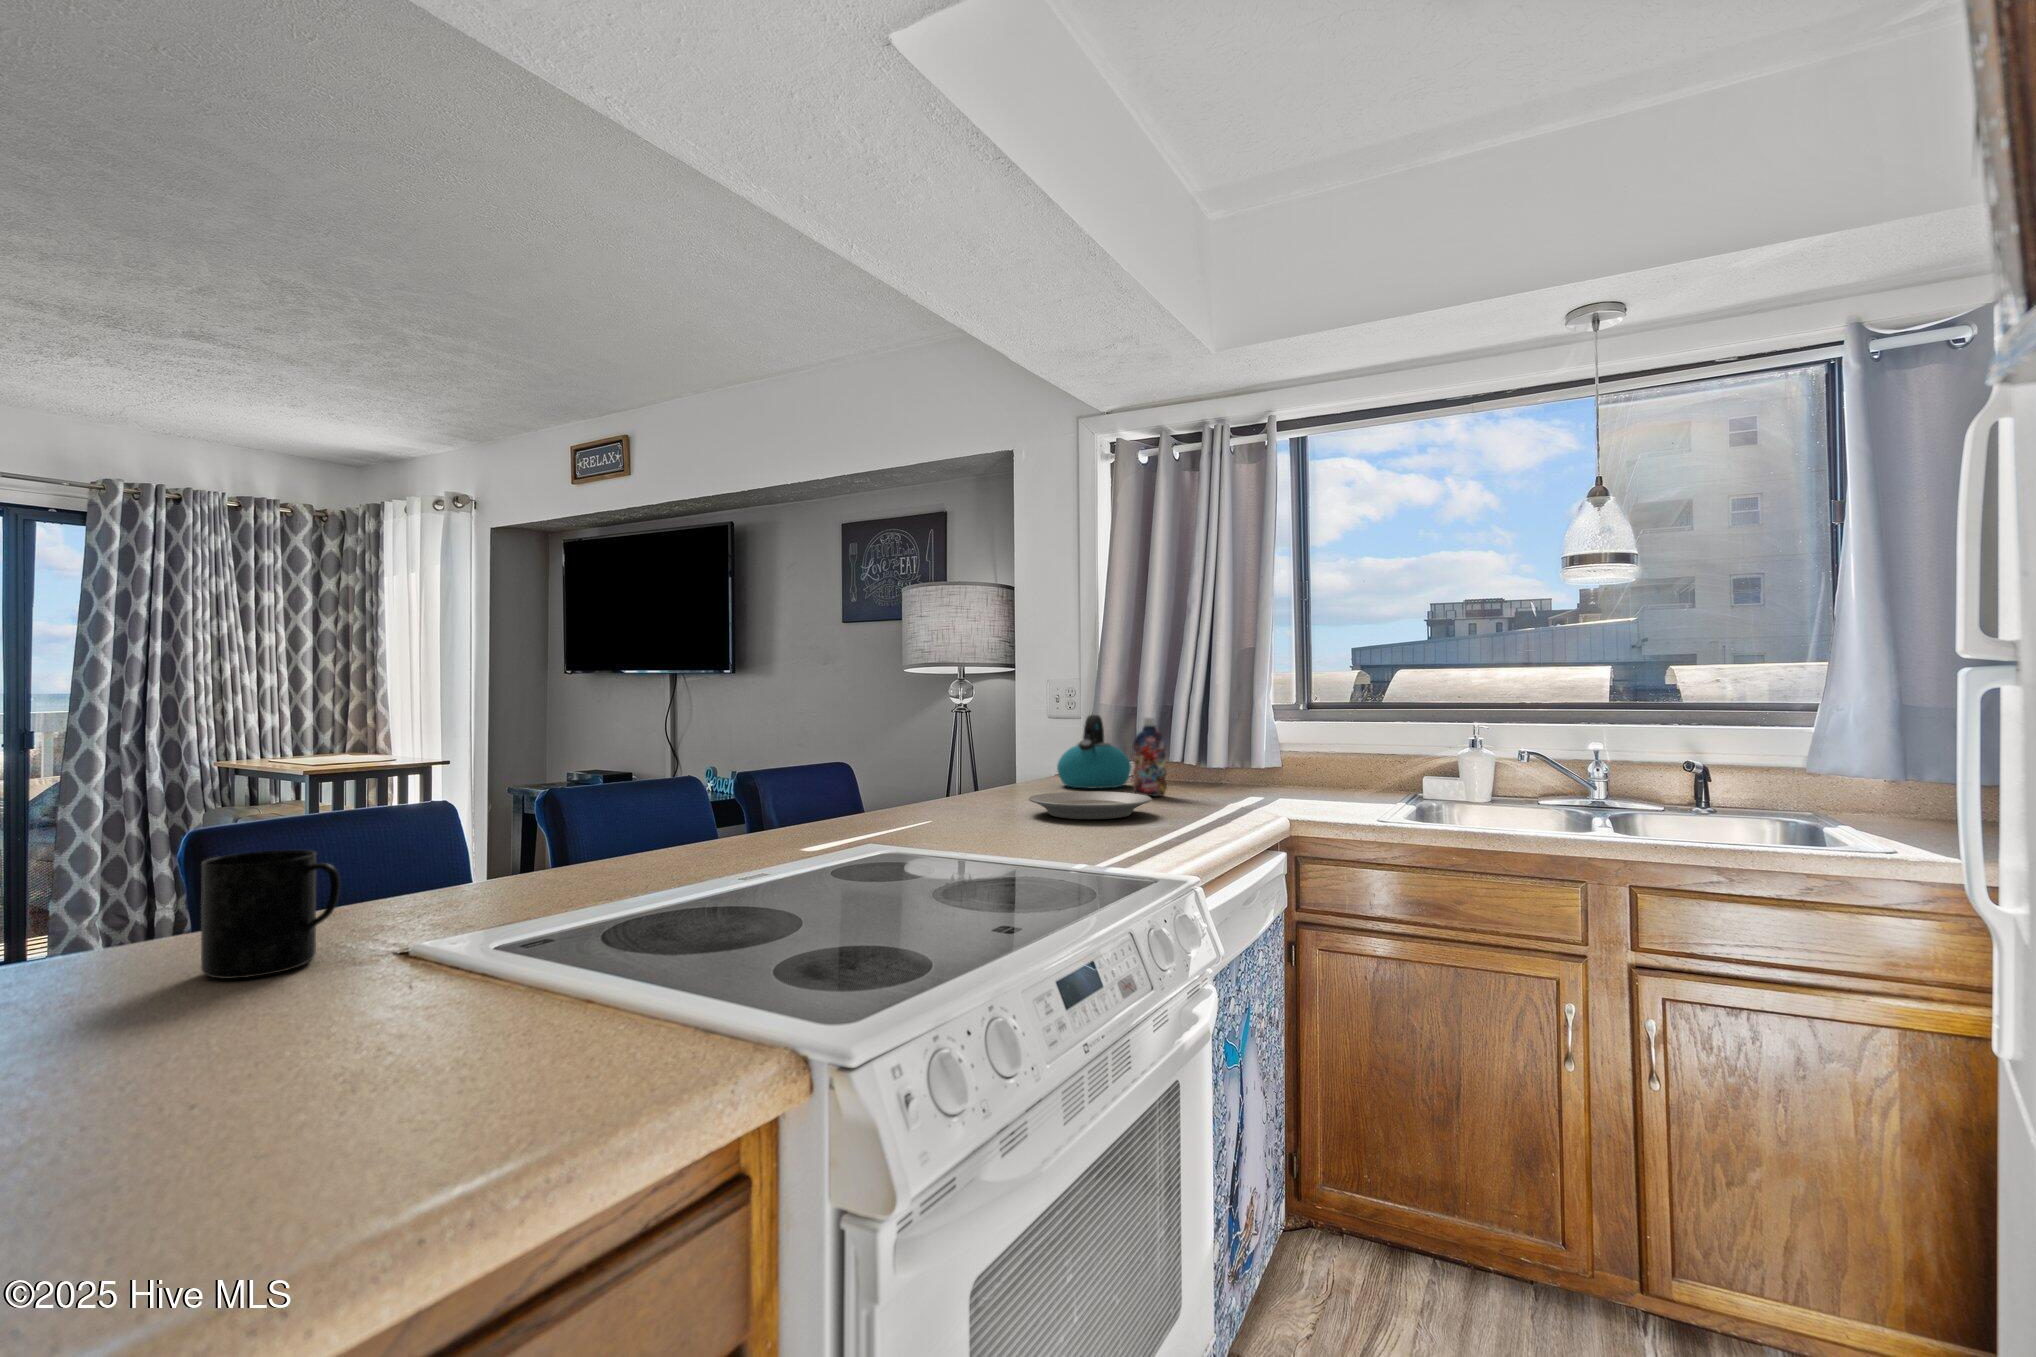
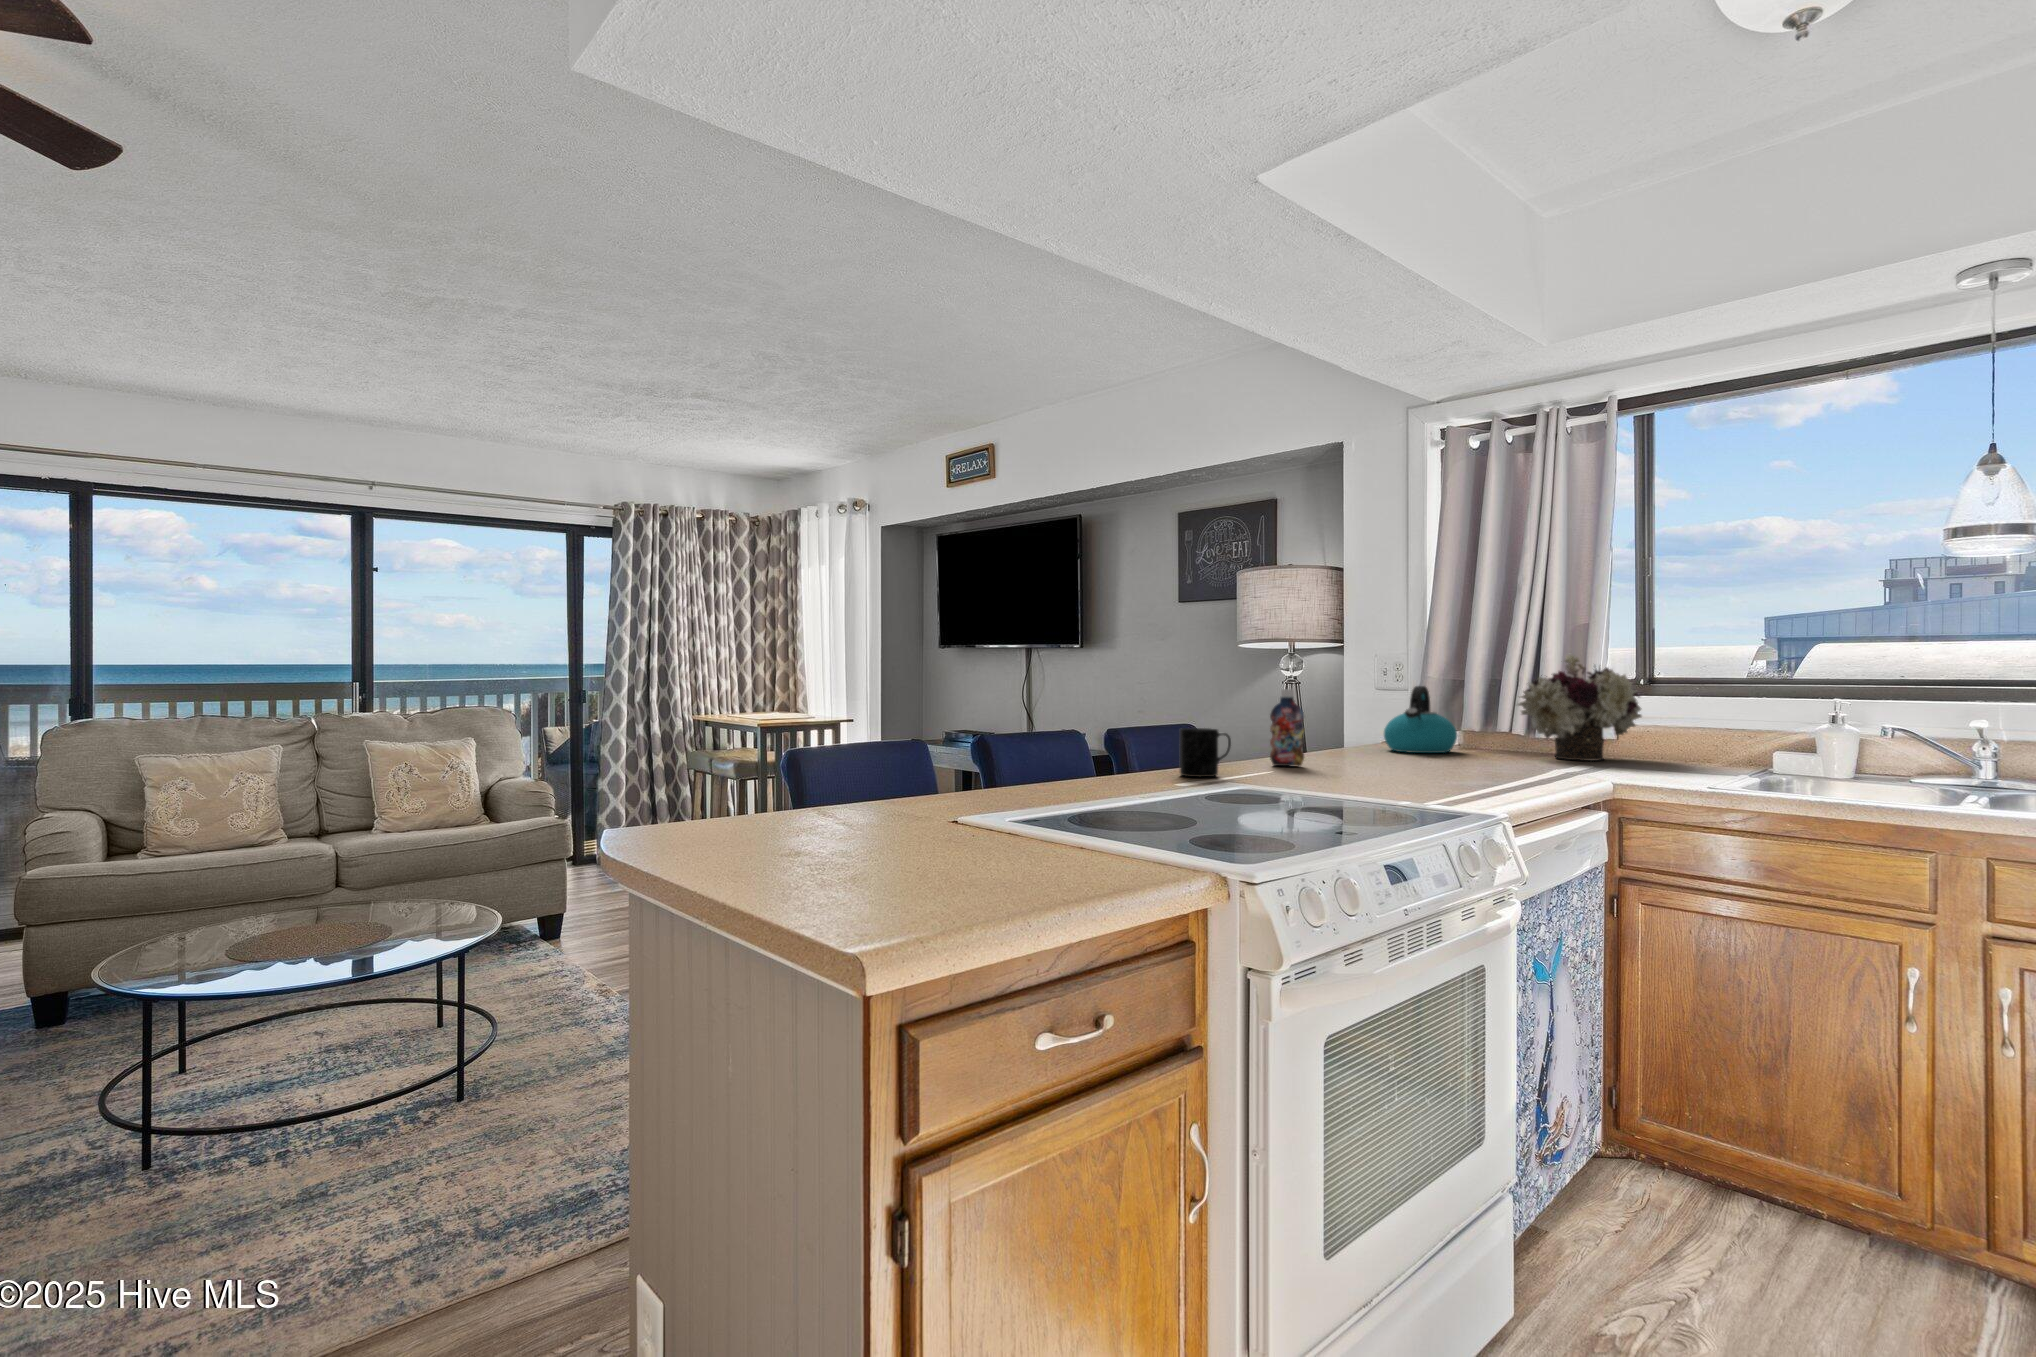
flower arrangement: none [1188,677,1305,792] -> present [1517,653,1641,761]
bottle: present [1133,718,1167,796] -> present [1270,689,1304,766]
plate: present [1028,791,1152,819] -> none [1358,752,1475,774]
mug: present [201,850,340,979] -> present [1180,728,1231,777]

